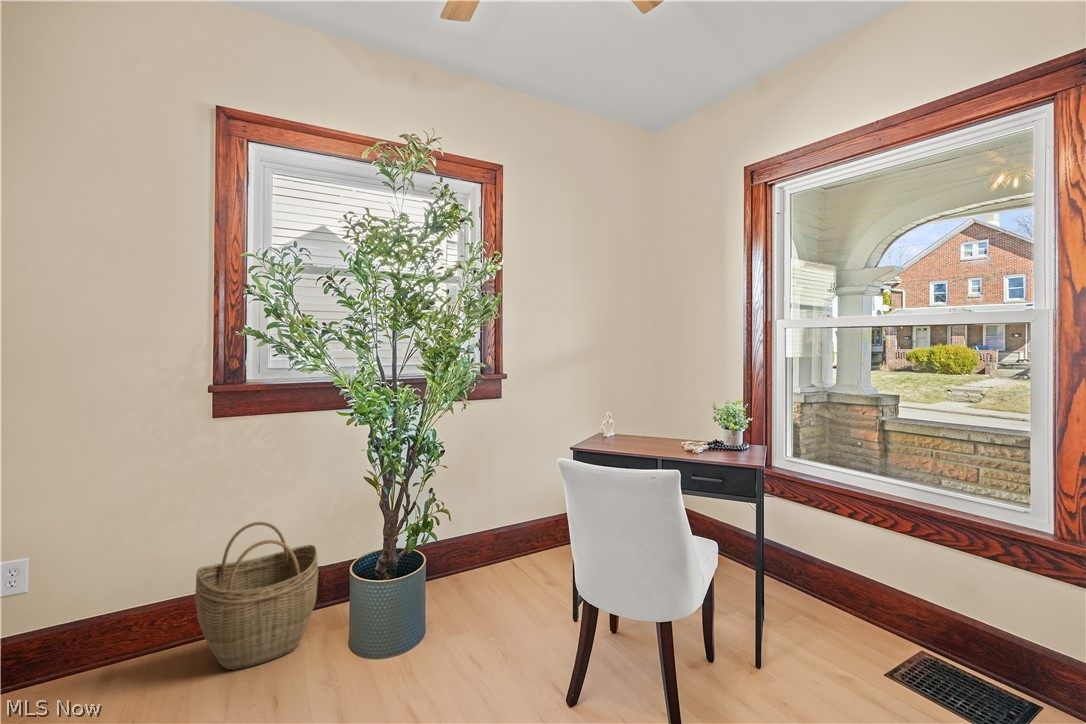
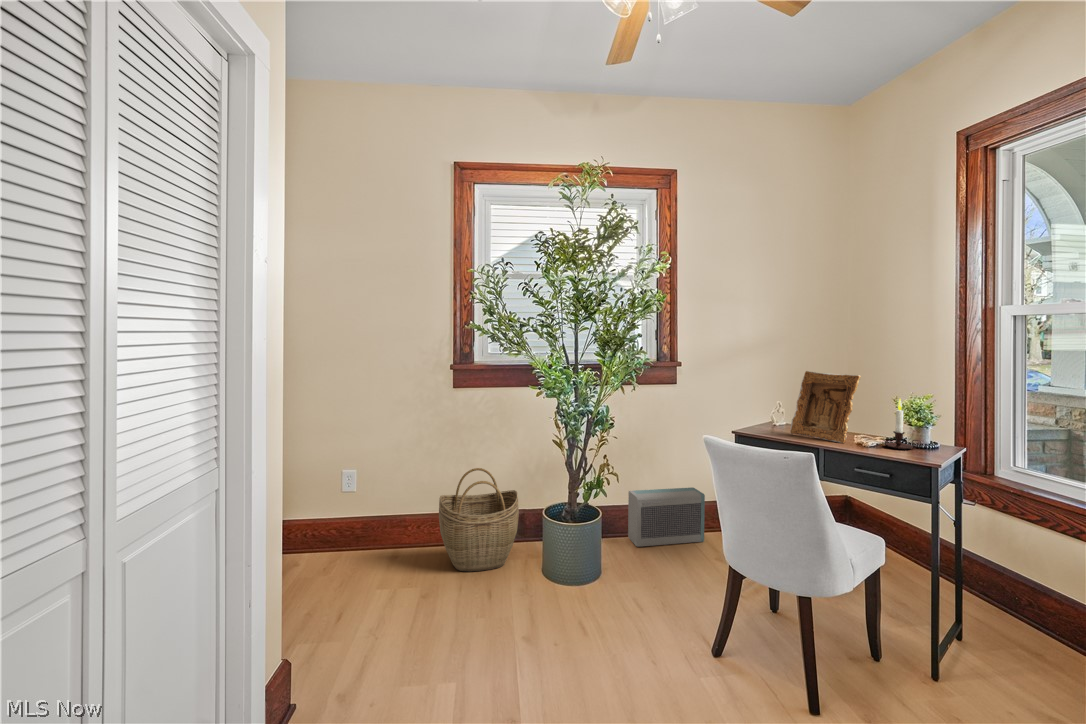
picture frame: none [626,382,688,453] -> present [790,371,861,443]
candle: none [710,406,740,455] -> present [885,399,921,449]
air purifier: none [455,511,537,588] -> present [628,487,705,547]

